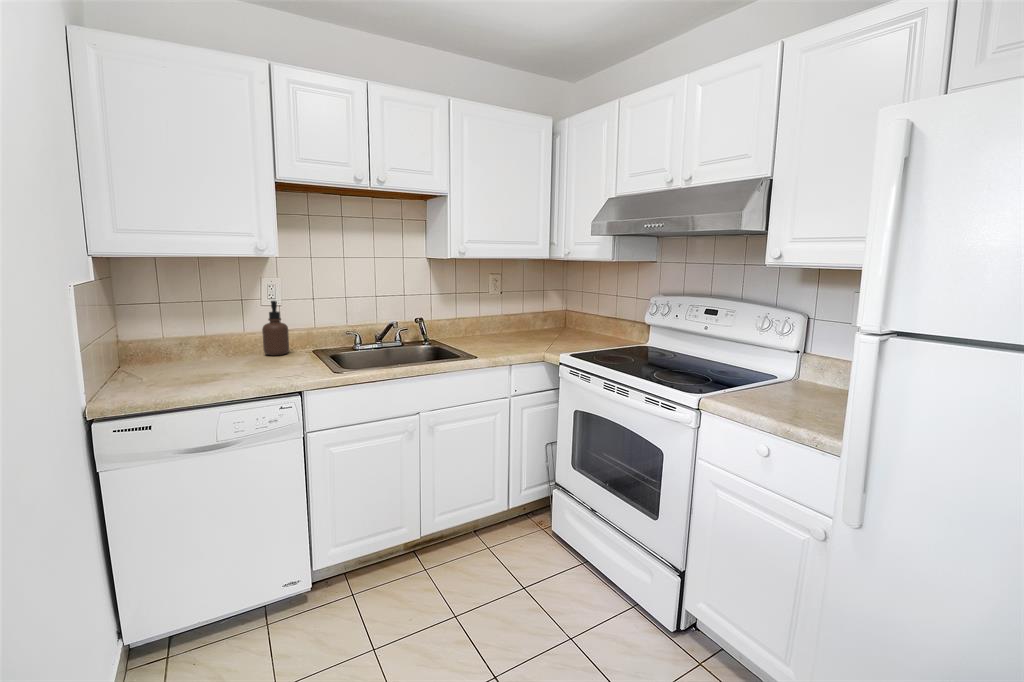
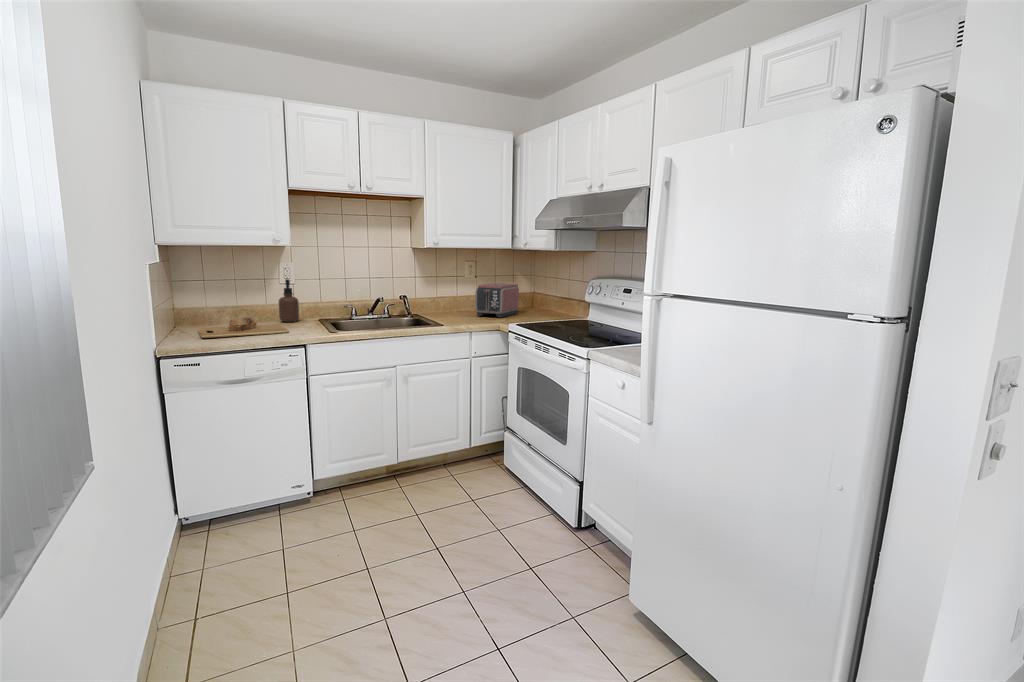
toaster: none [507,301,555,344] -> present [475,283,519,318]
cutting board: none [153,353,278,386] -> present [198,317,289,338]

